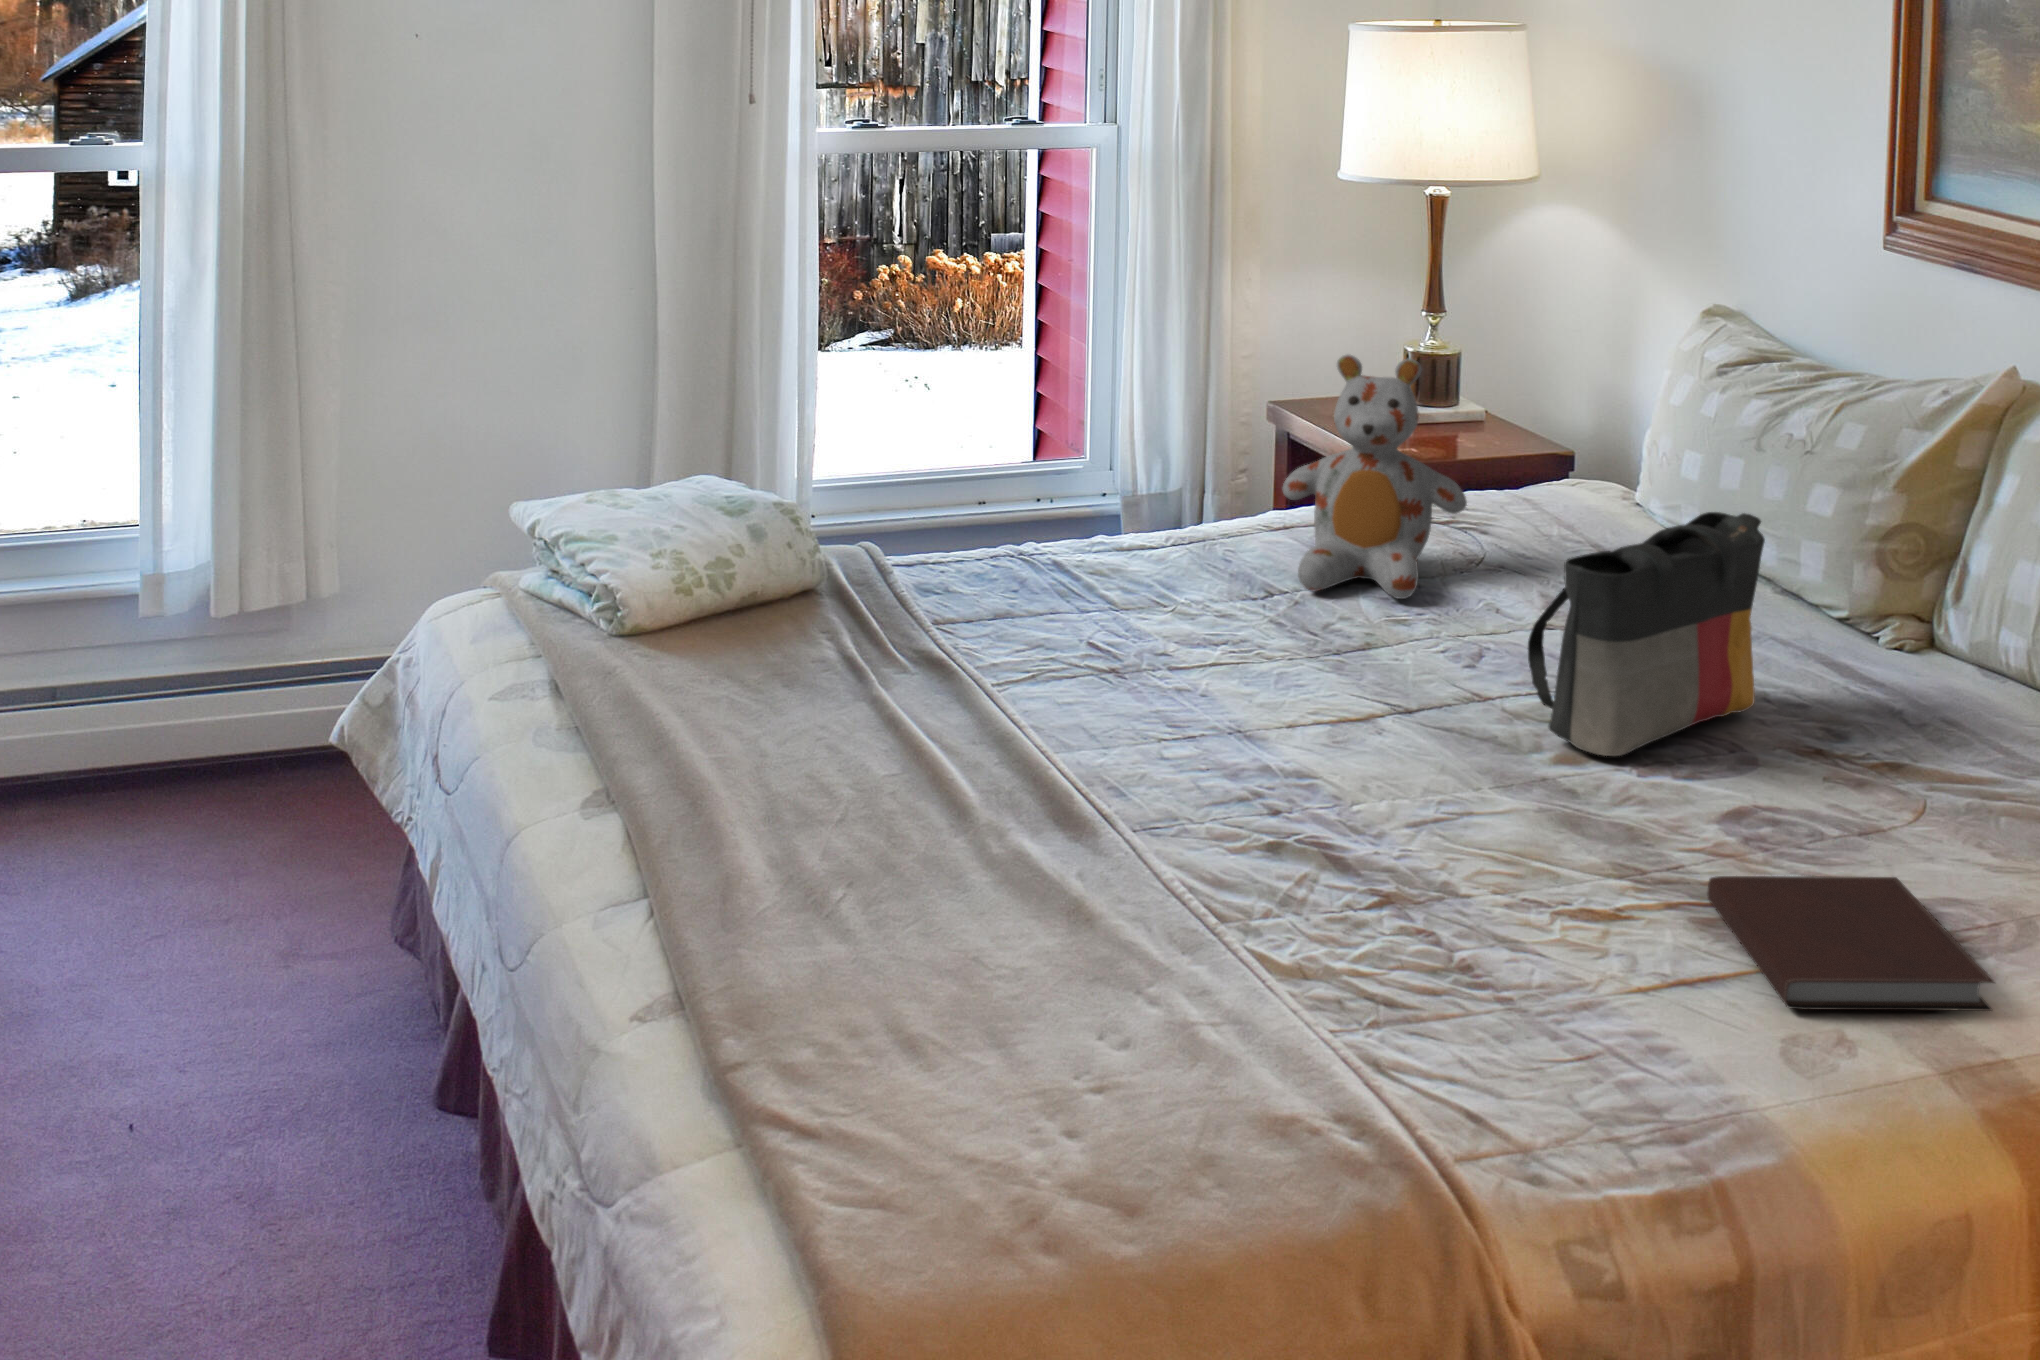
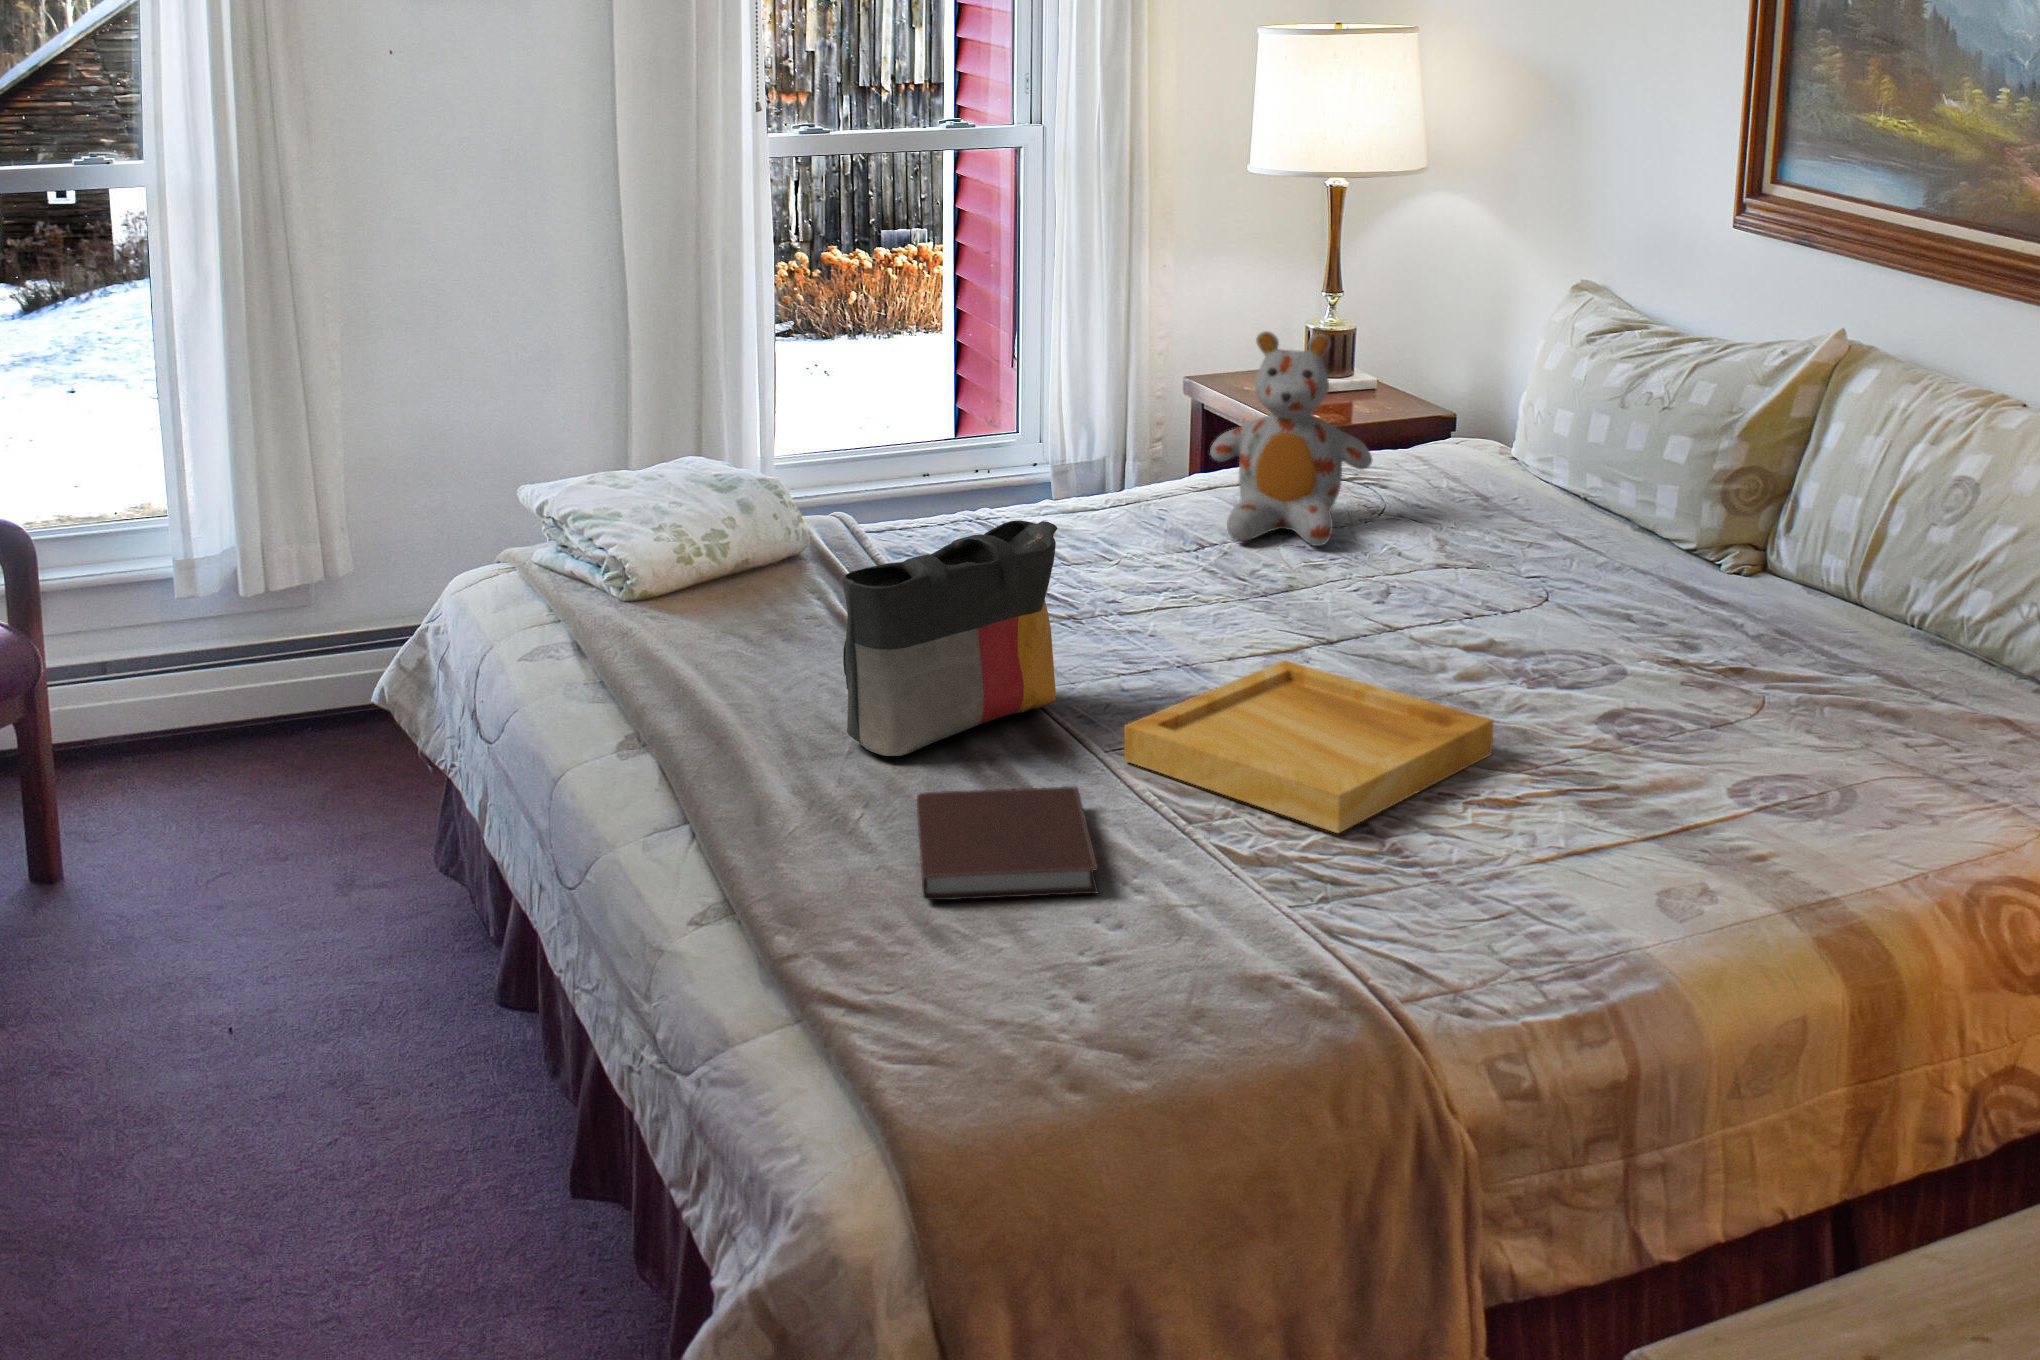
tote bag: present [1528,512,1765,756] -> present [843,520,1057,756]
tray: none [1152,731,1591,944] -> present [1124,661,1494,833]
notebook: present [1707,876,1995,1011] -> present [917,787,1098,900]

